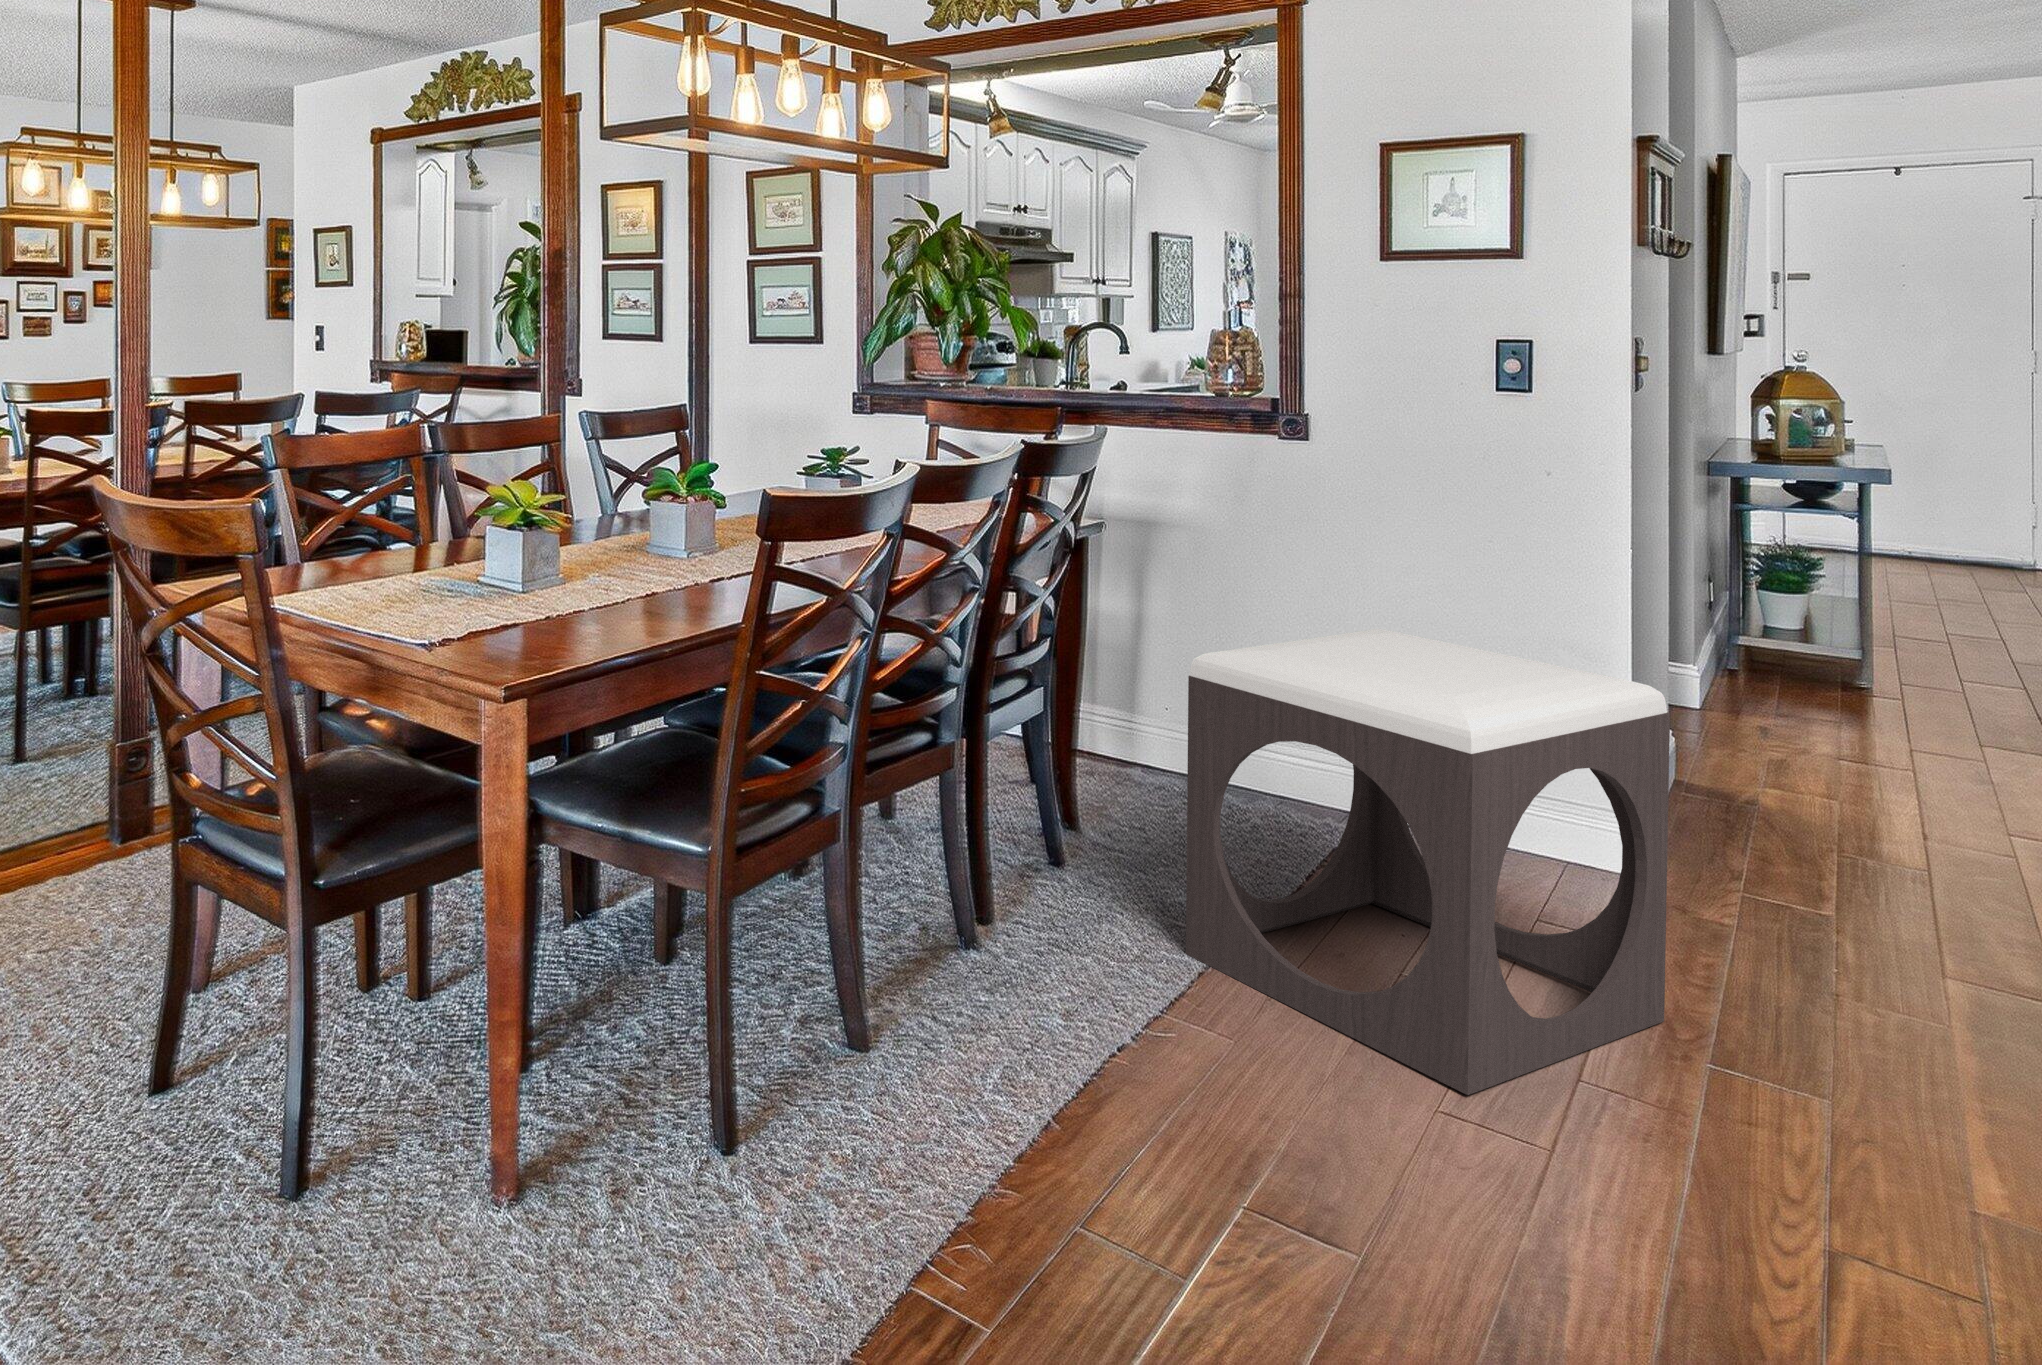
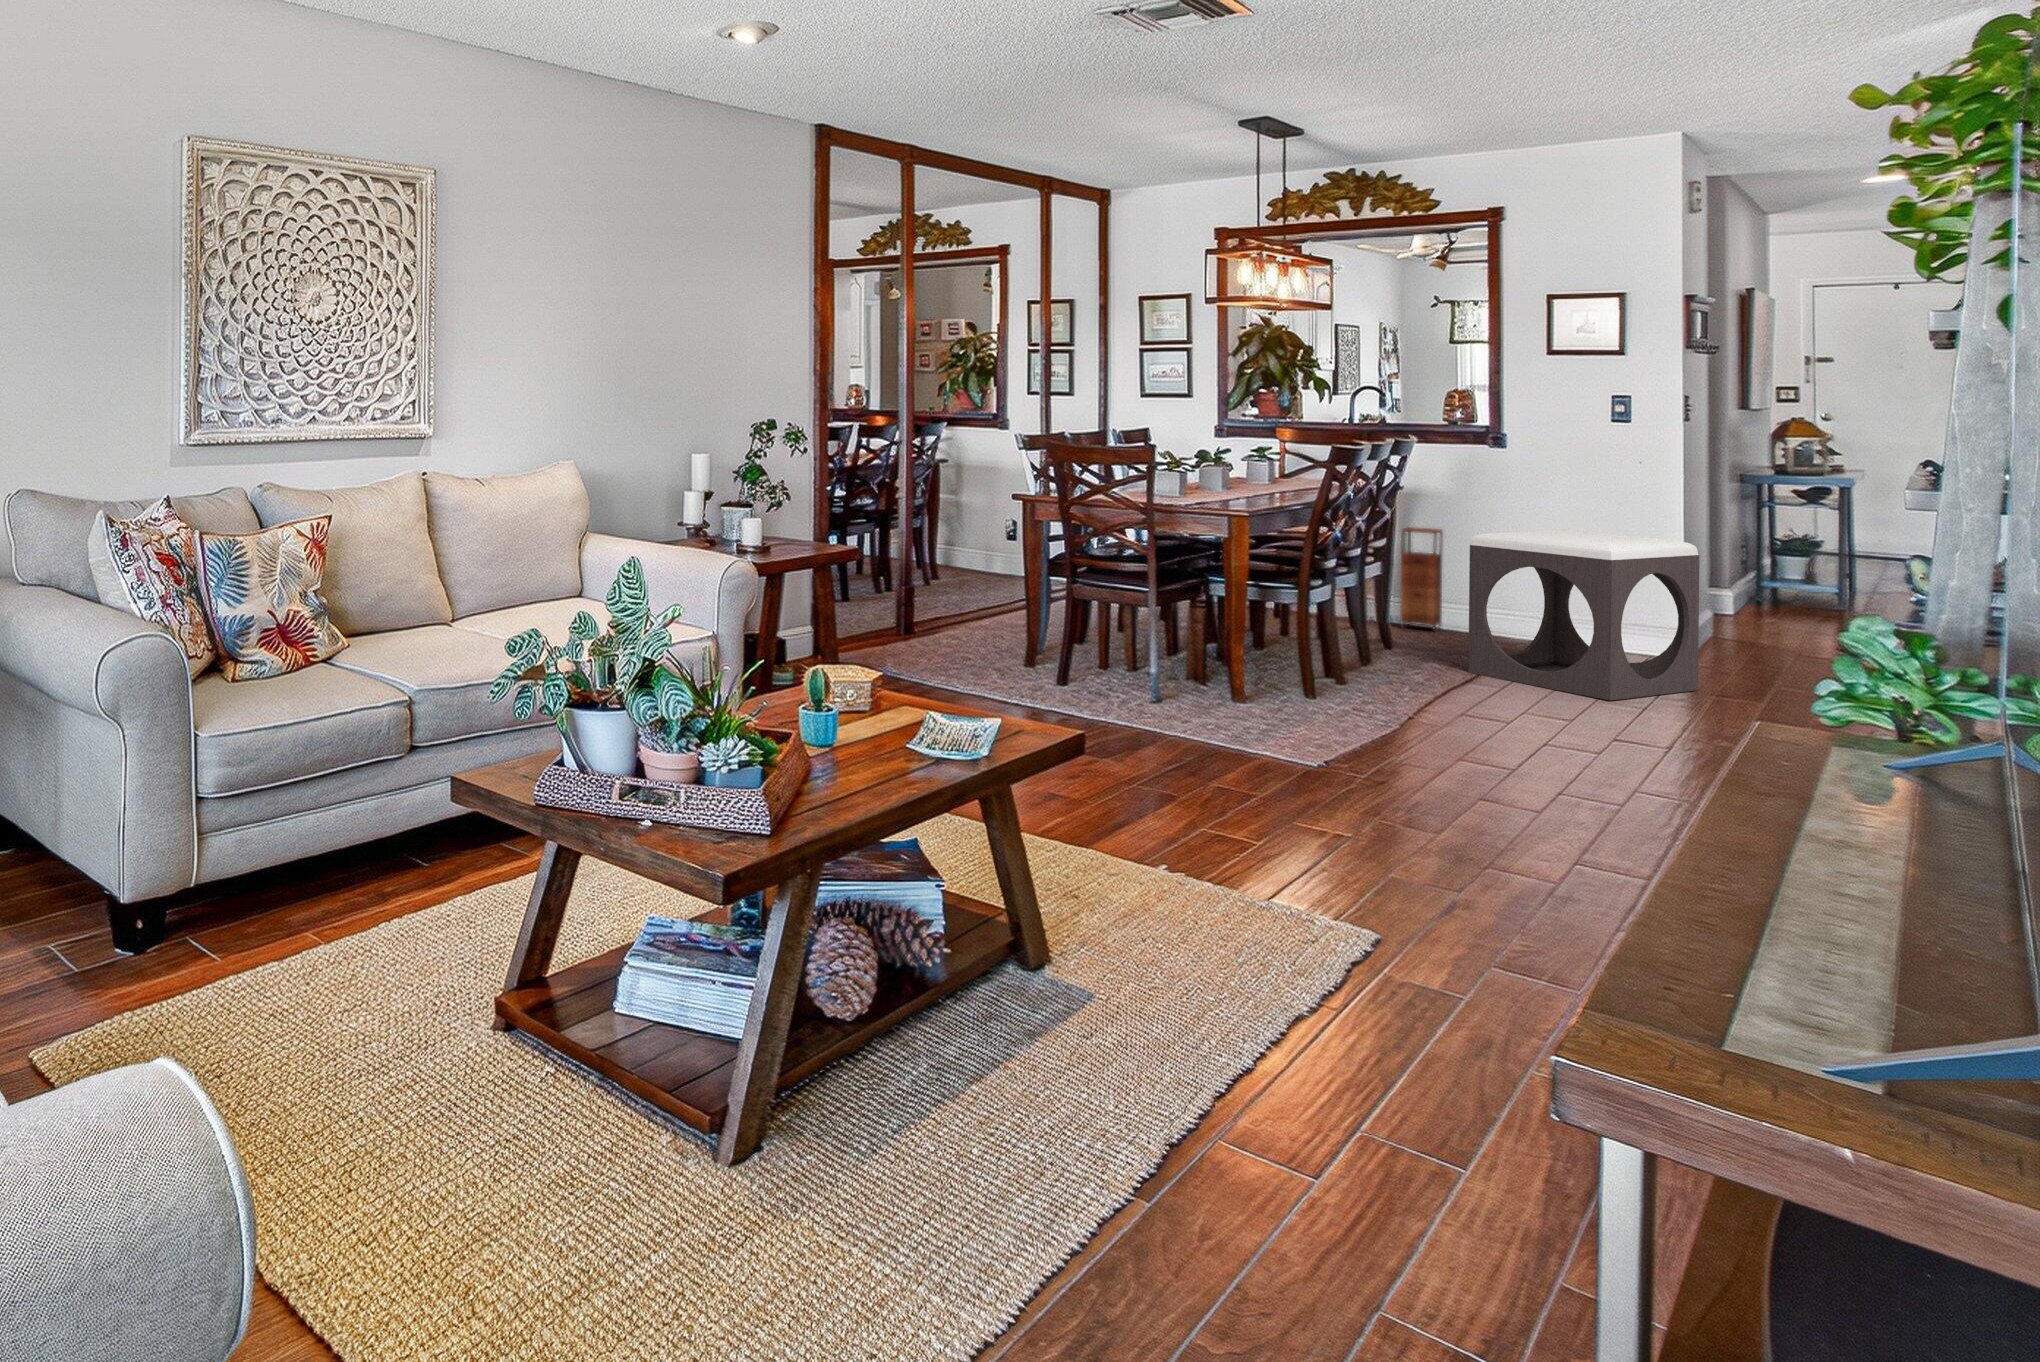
storage cabinet: none [1124,583,1201,787] -> present [1400,527,1443,630]

